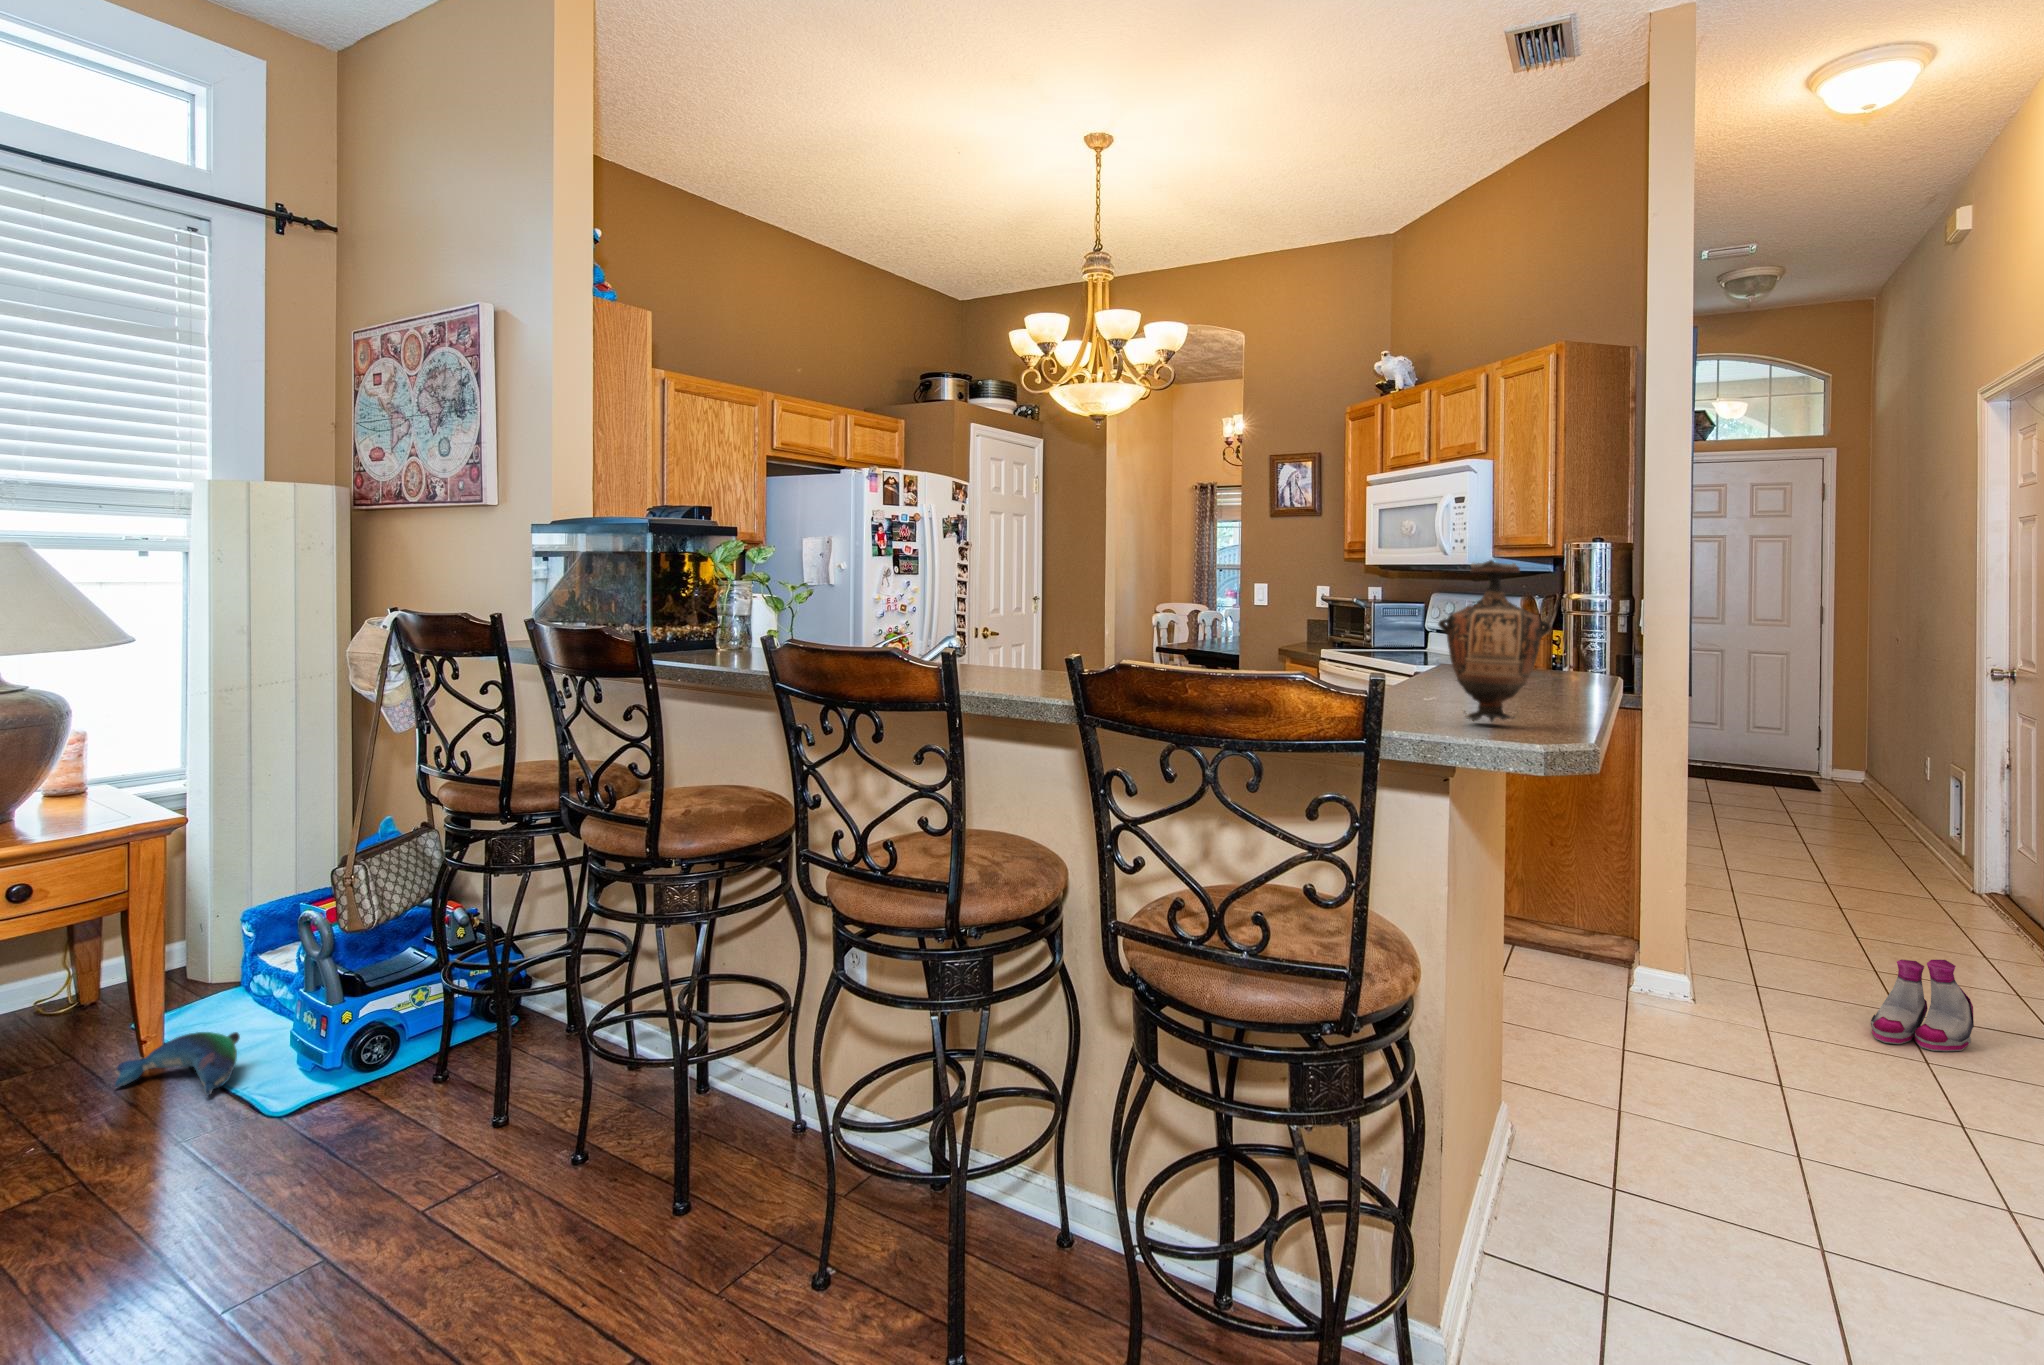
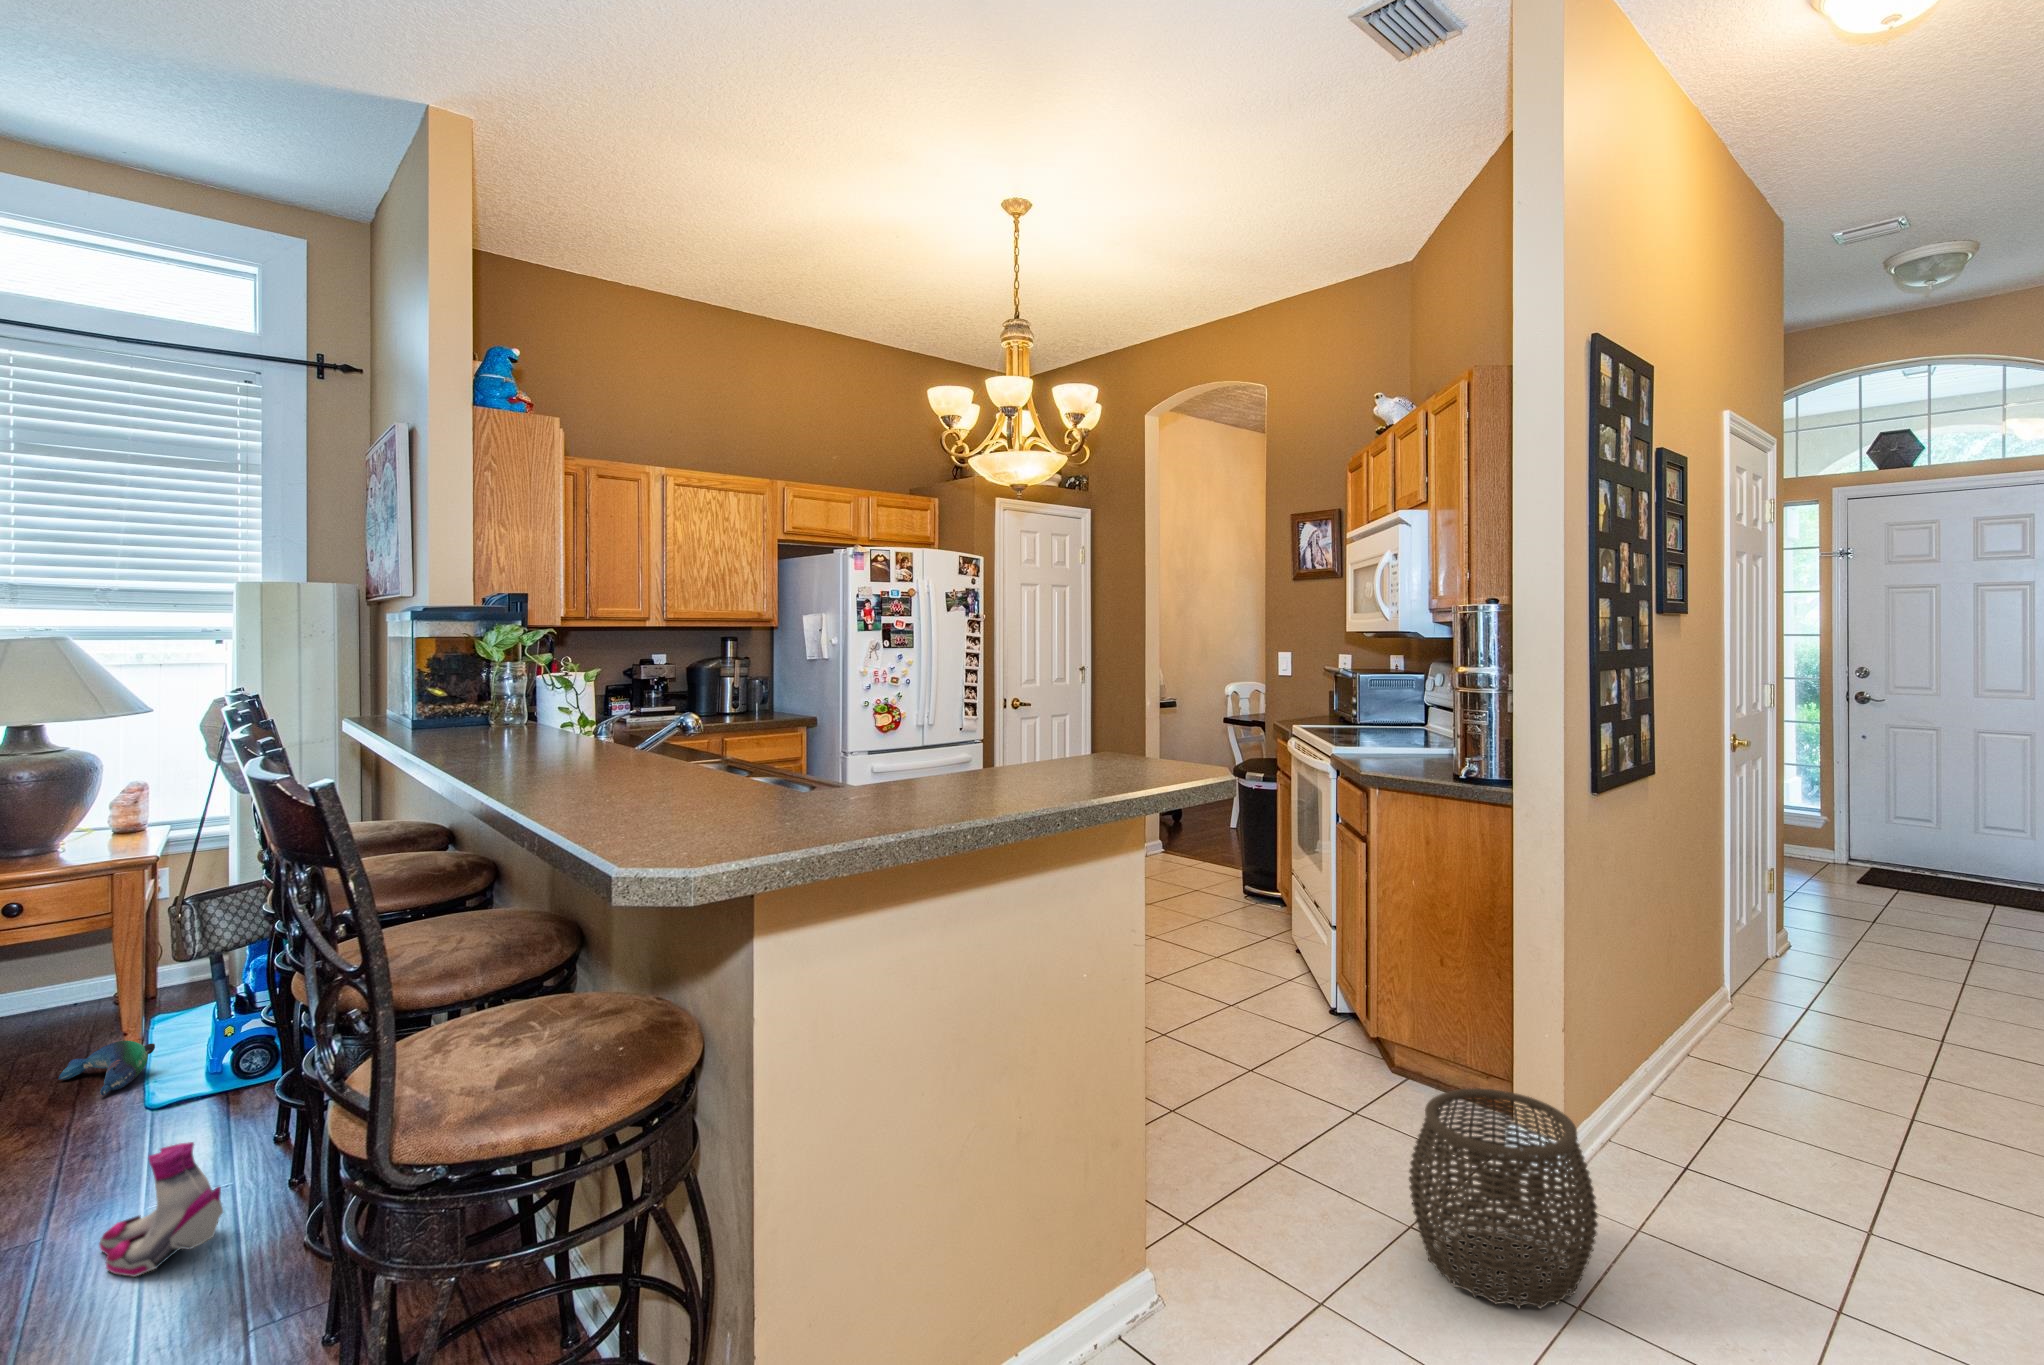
vase: present [1438,560,1551,721] -> none [661,633,766,827]
woven basket: none [1631,928,1793,1086] -> present [1409,1089,1598,1308]
boots: present [1871,960,1974,1051] -> present [99,1142,223,1277]

